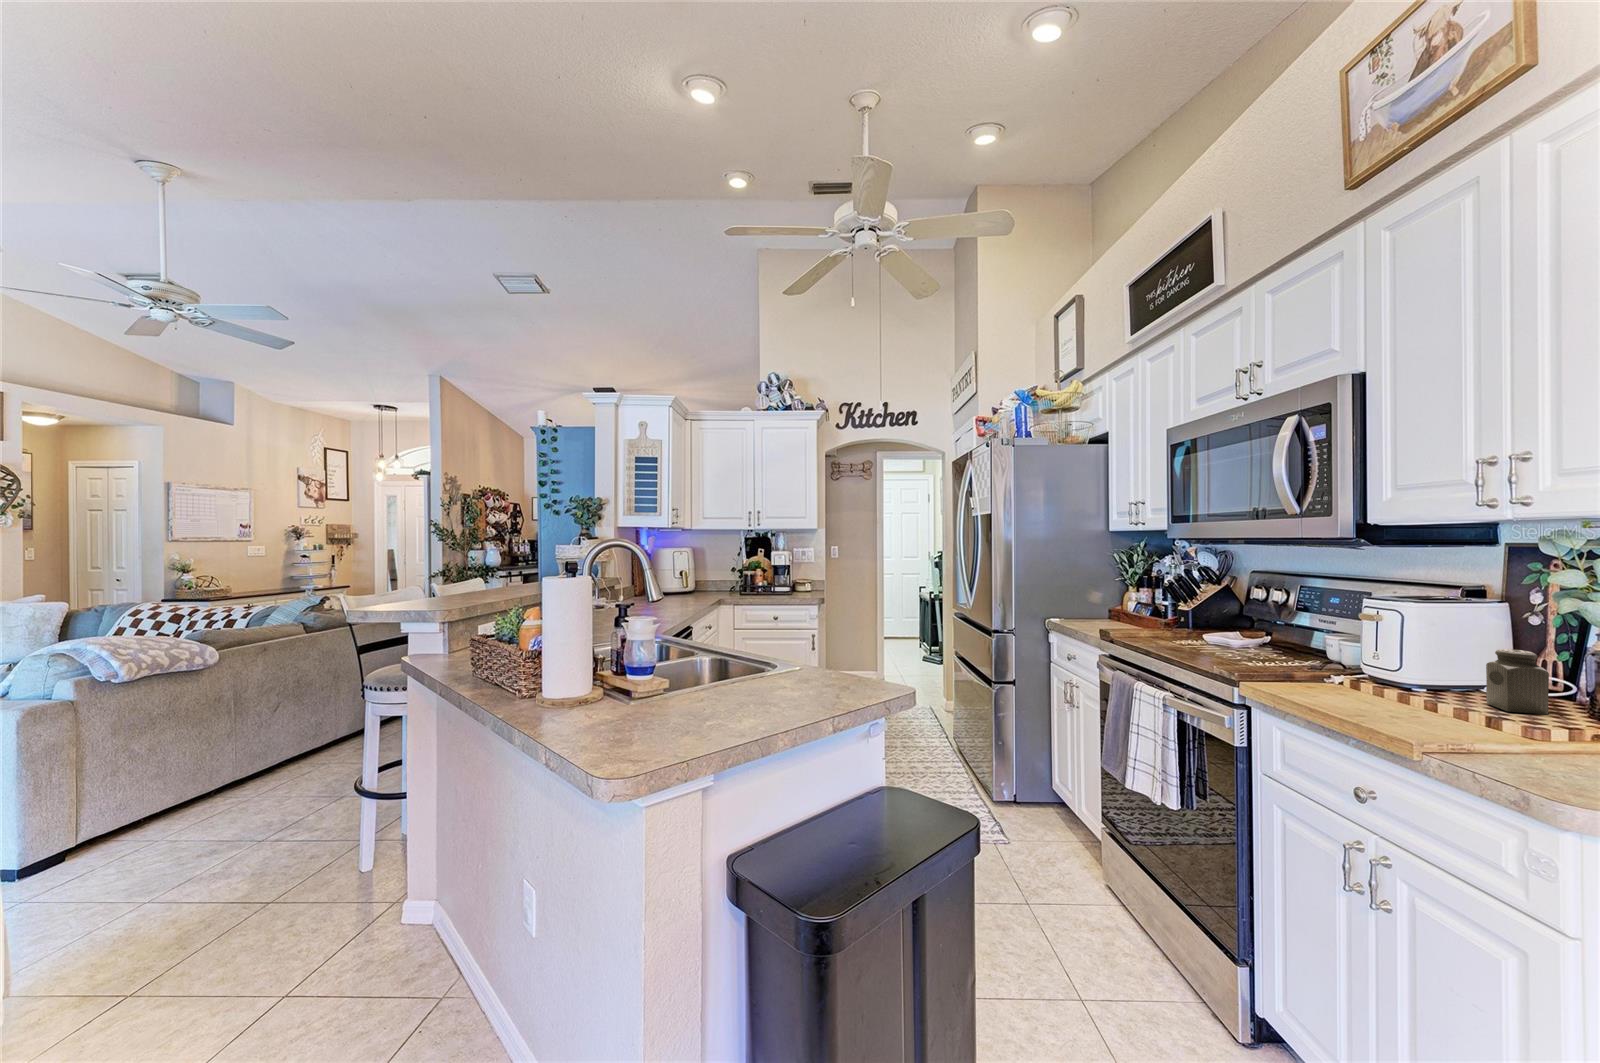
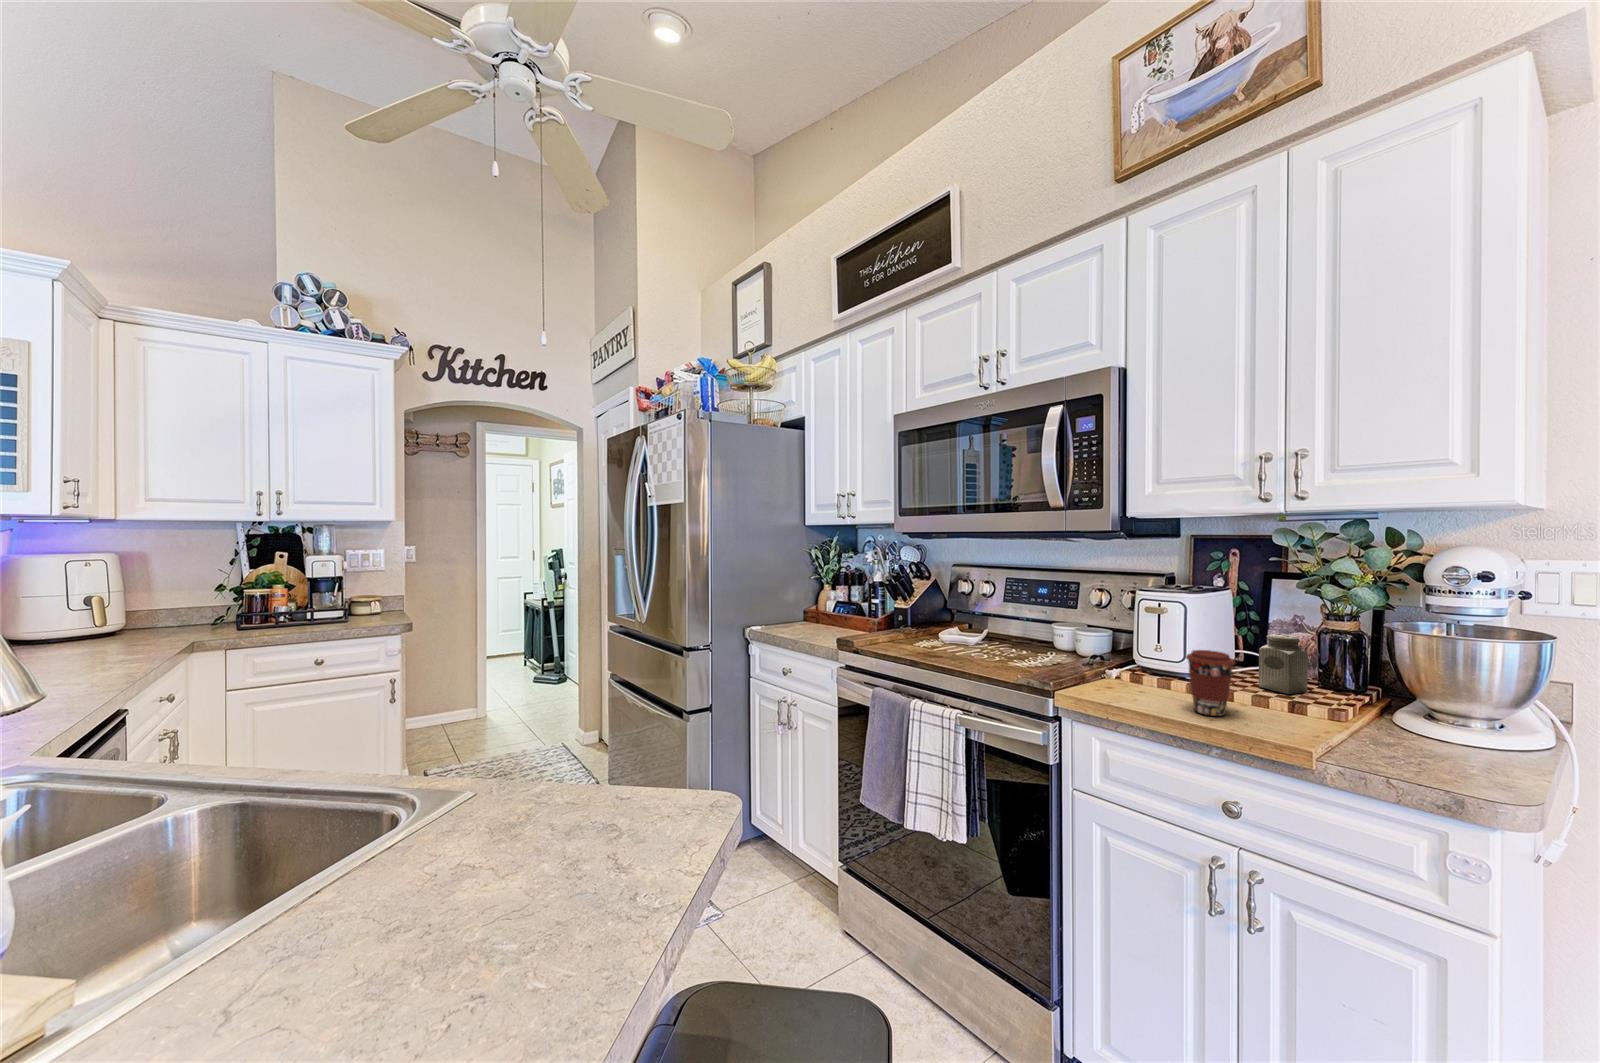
coffee cup: none [1337,649,1390,711] -> present [1186,650,1235,716]

